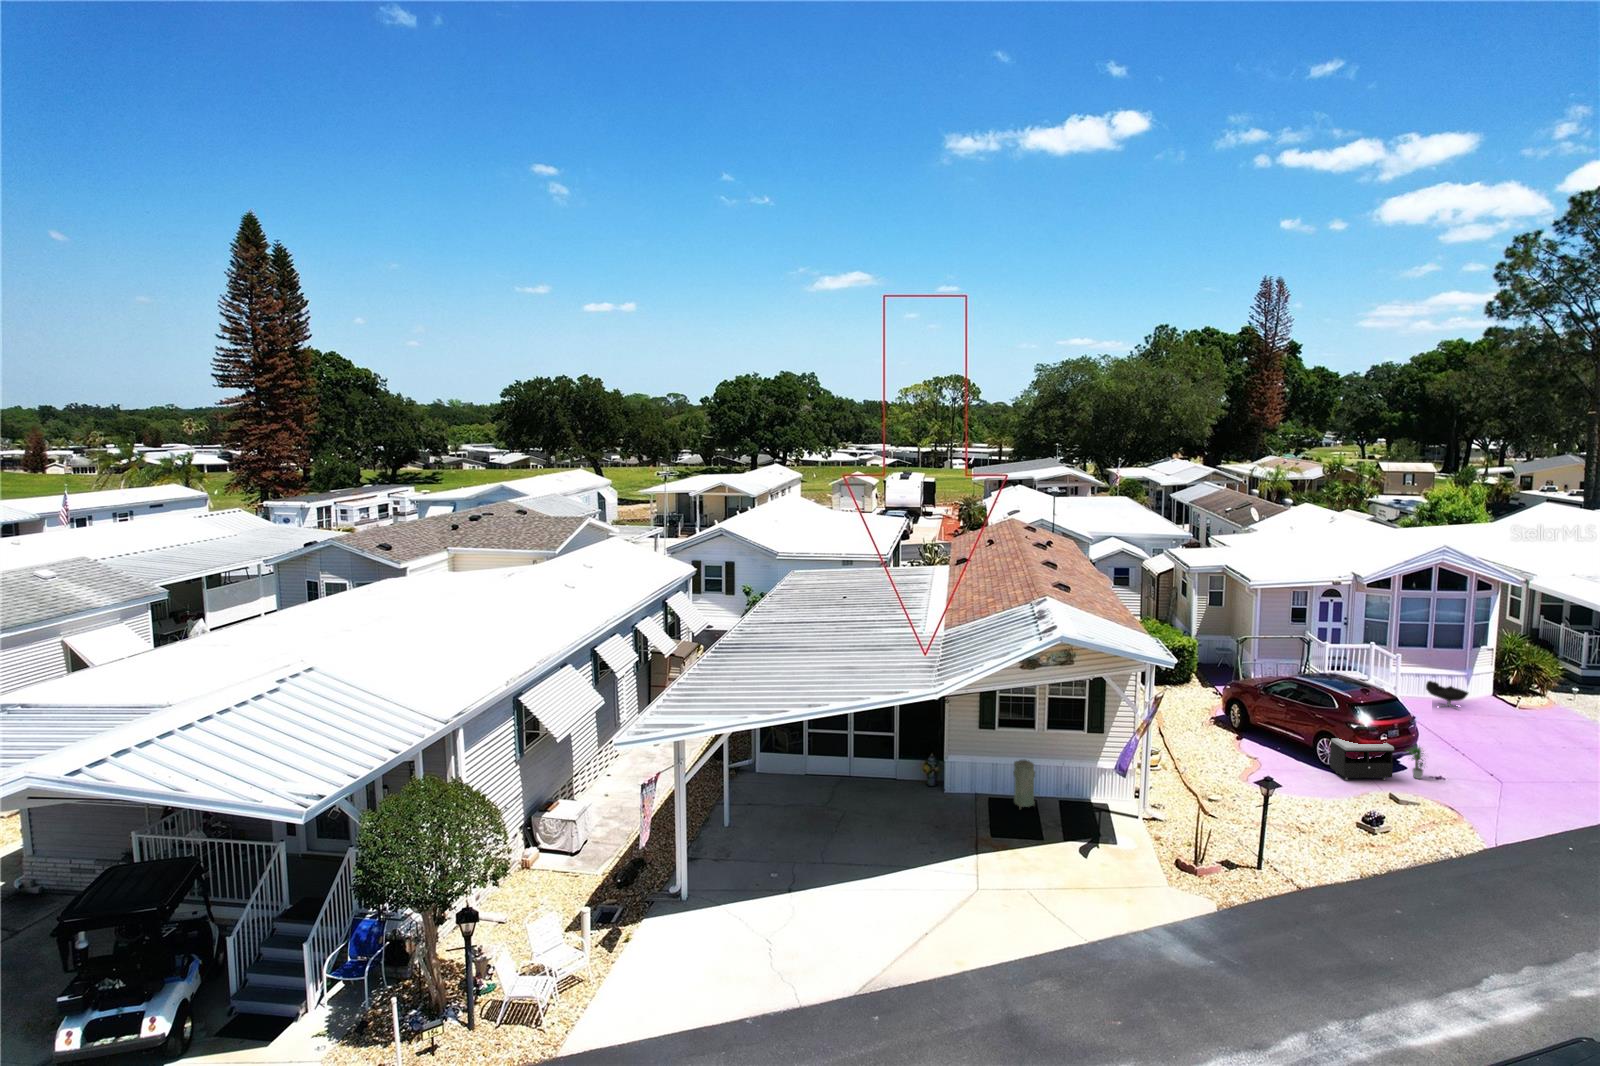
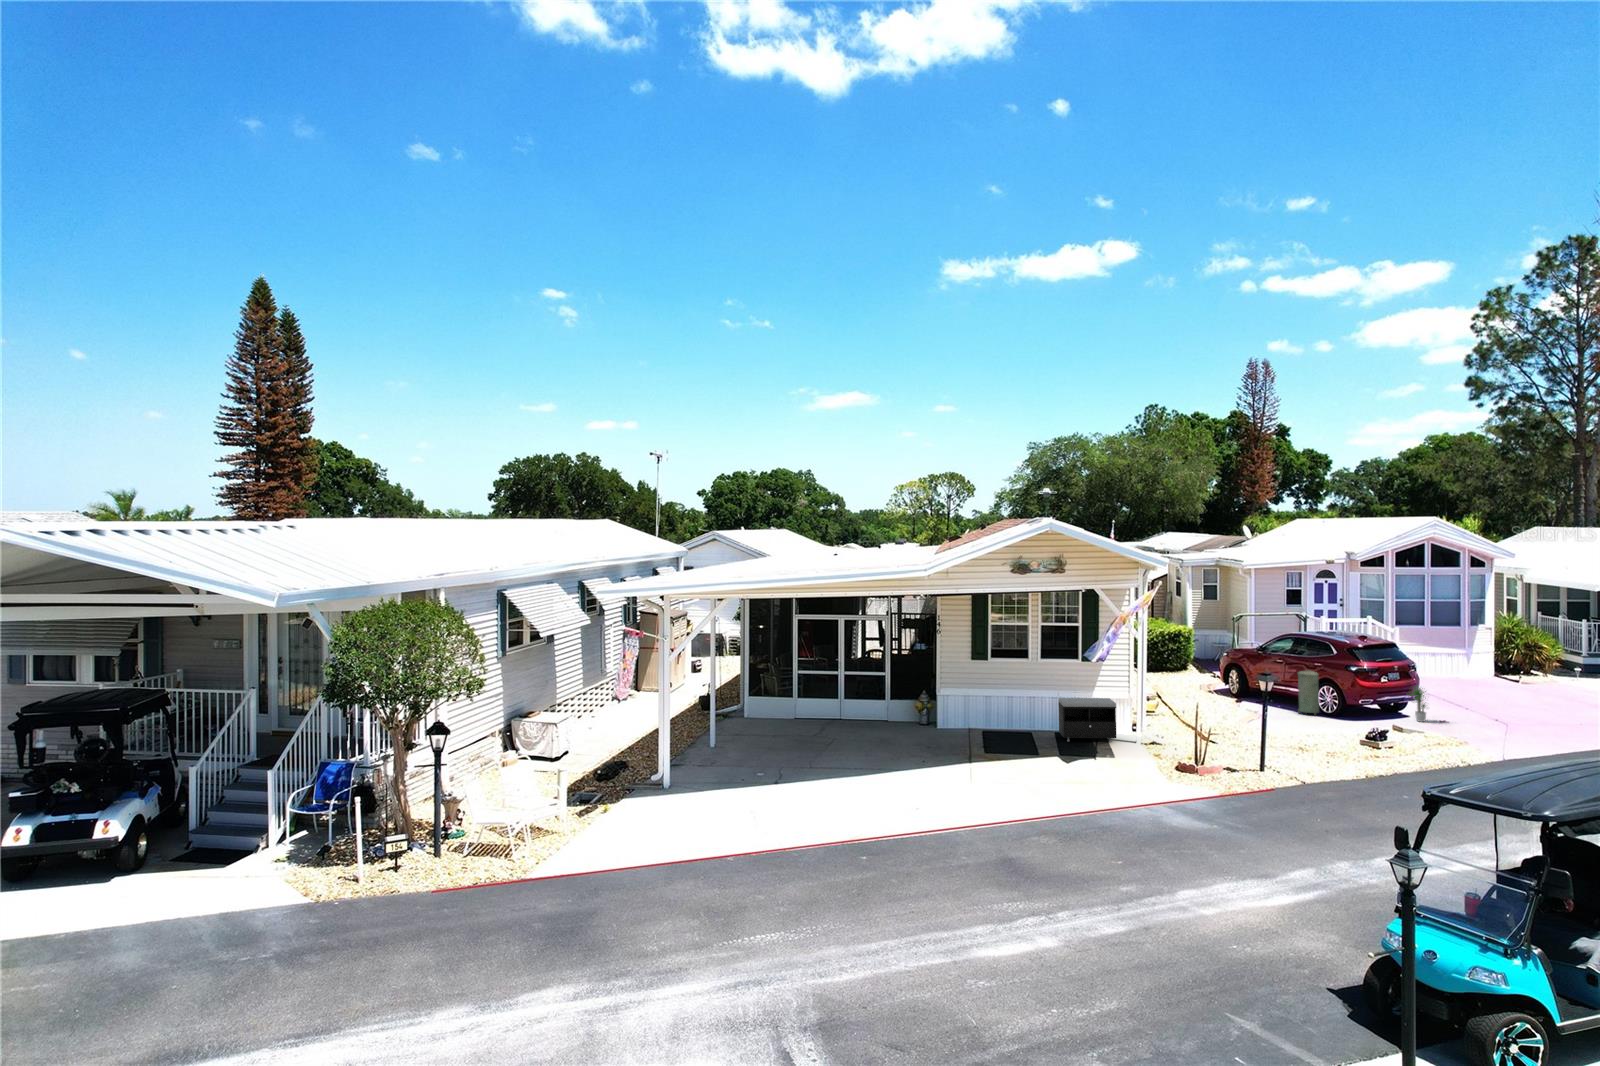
lounge chair: present [1426,681,1468,706] -> none [1426,657,1470,686]
storage bench: present [1330,738,1394,780] -> present [1058,698,1117,742]
trash can: present [1013,760,1035,809] -> present [1298,670,1319,715]

